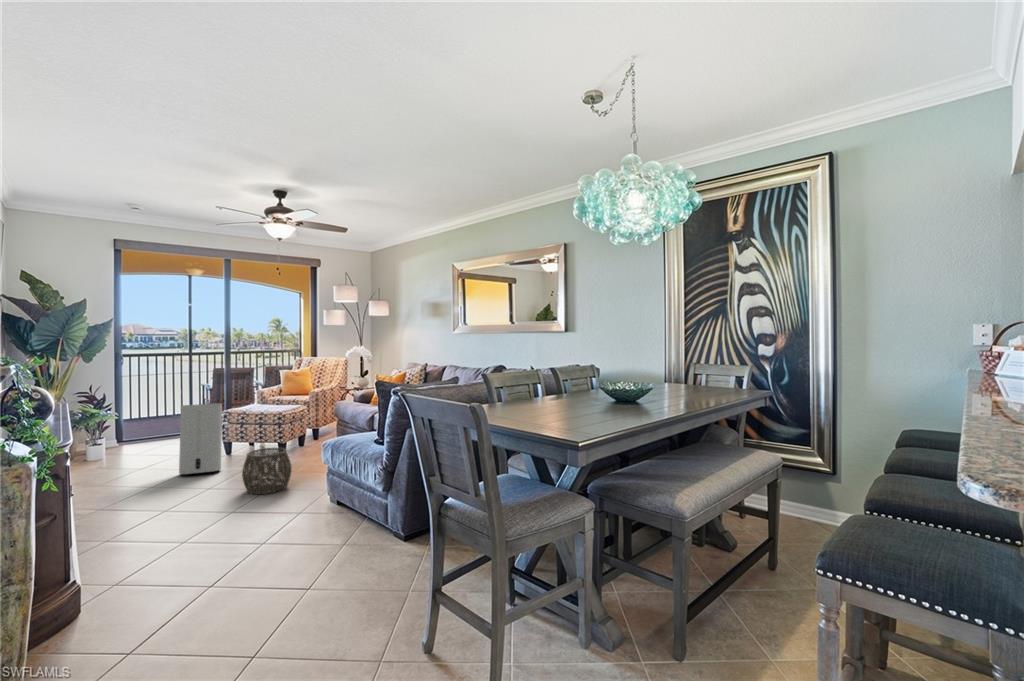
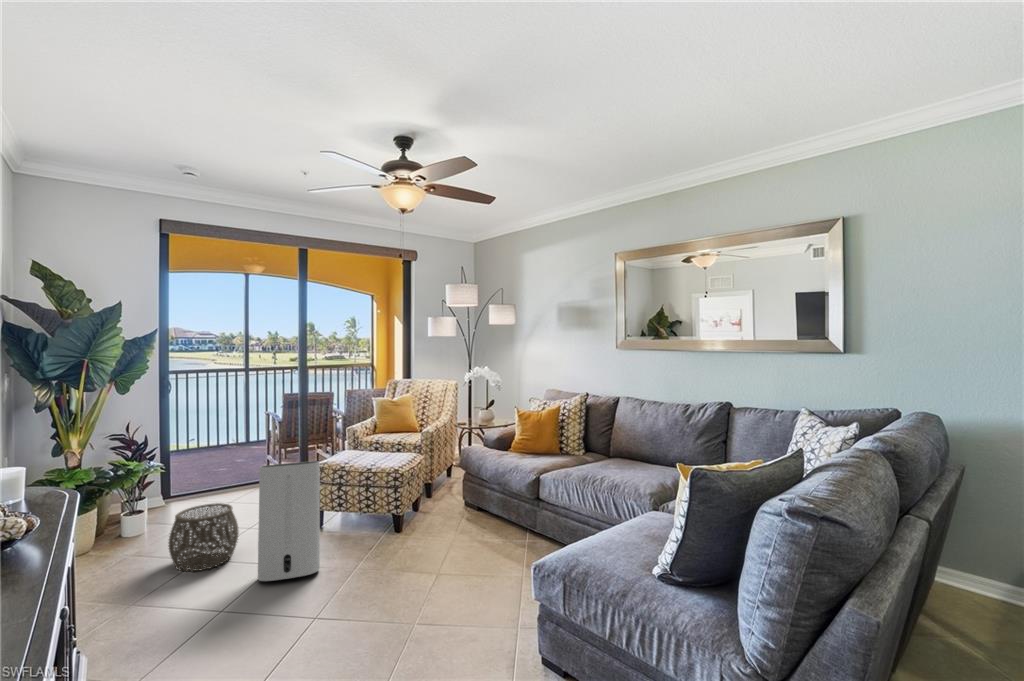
woven basket: present [242,448,292,494] -> present [168,503,239,572]

